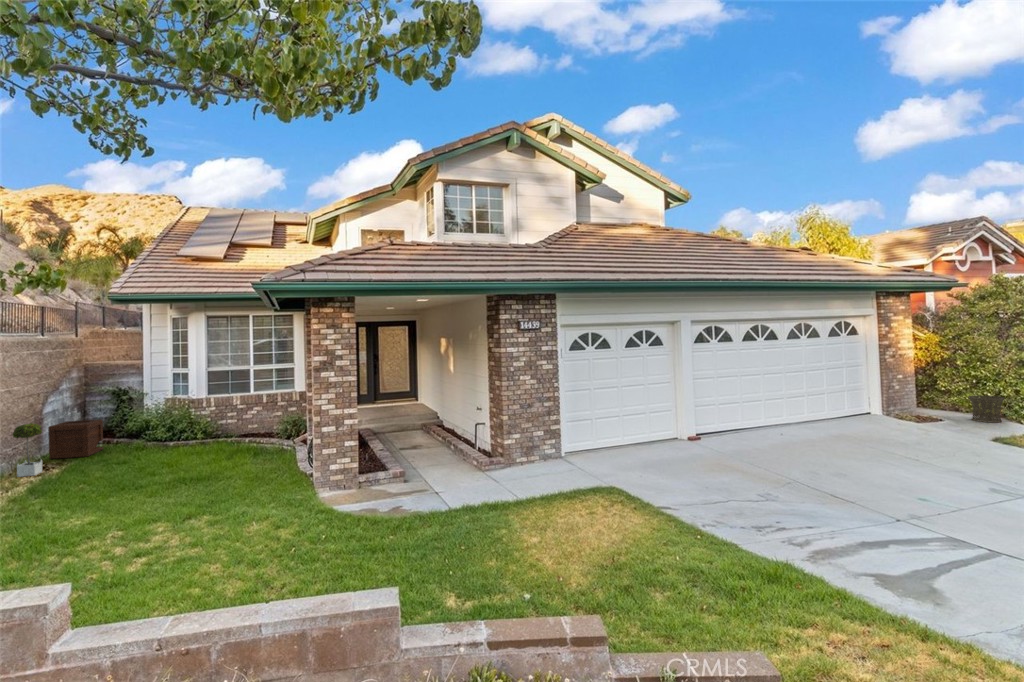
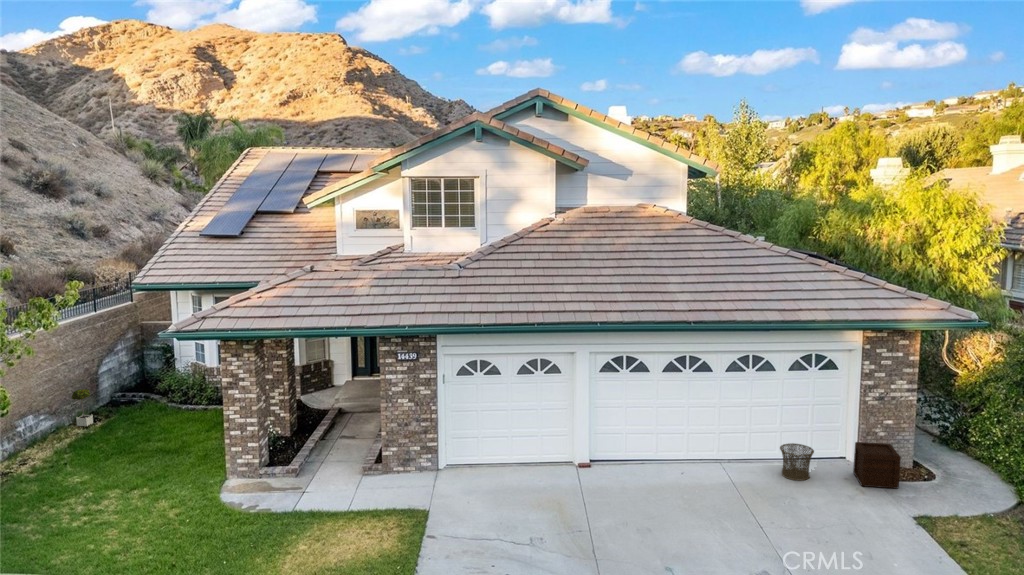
basket: present [968,396,1005,423] -> present [780,443,814,481]
wooden crate: present [48,419,103,459] -> present [853,442,901,489]

